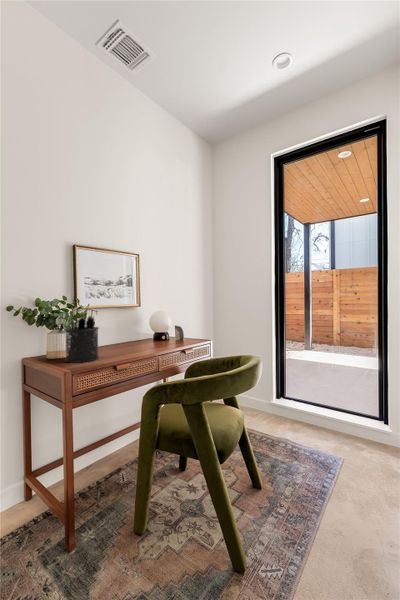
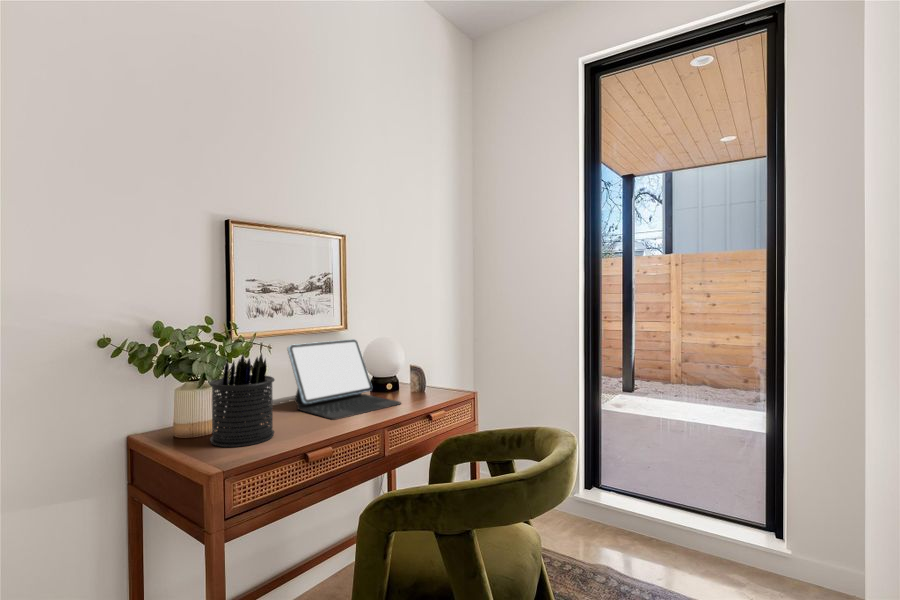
tablet: none [103,295,177,354] -> present [288,339,401,420]

